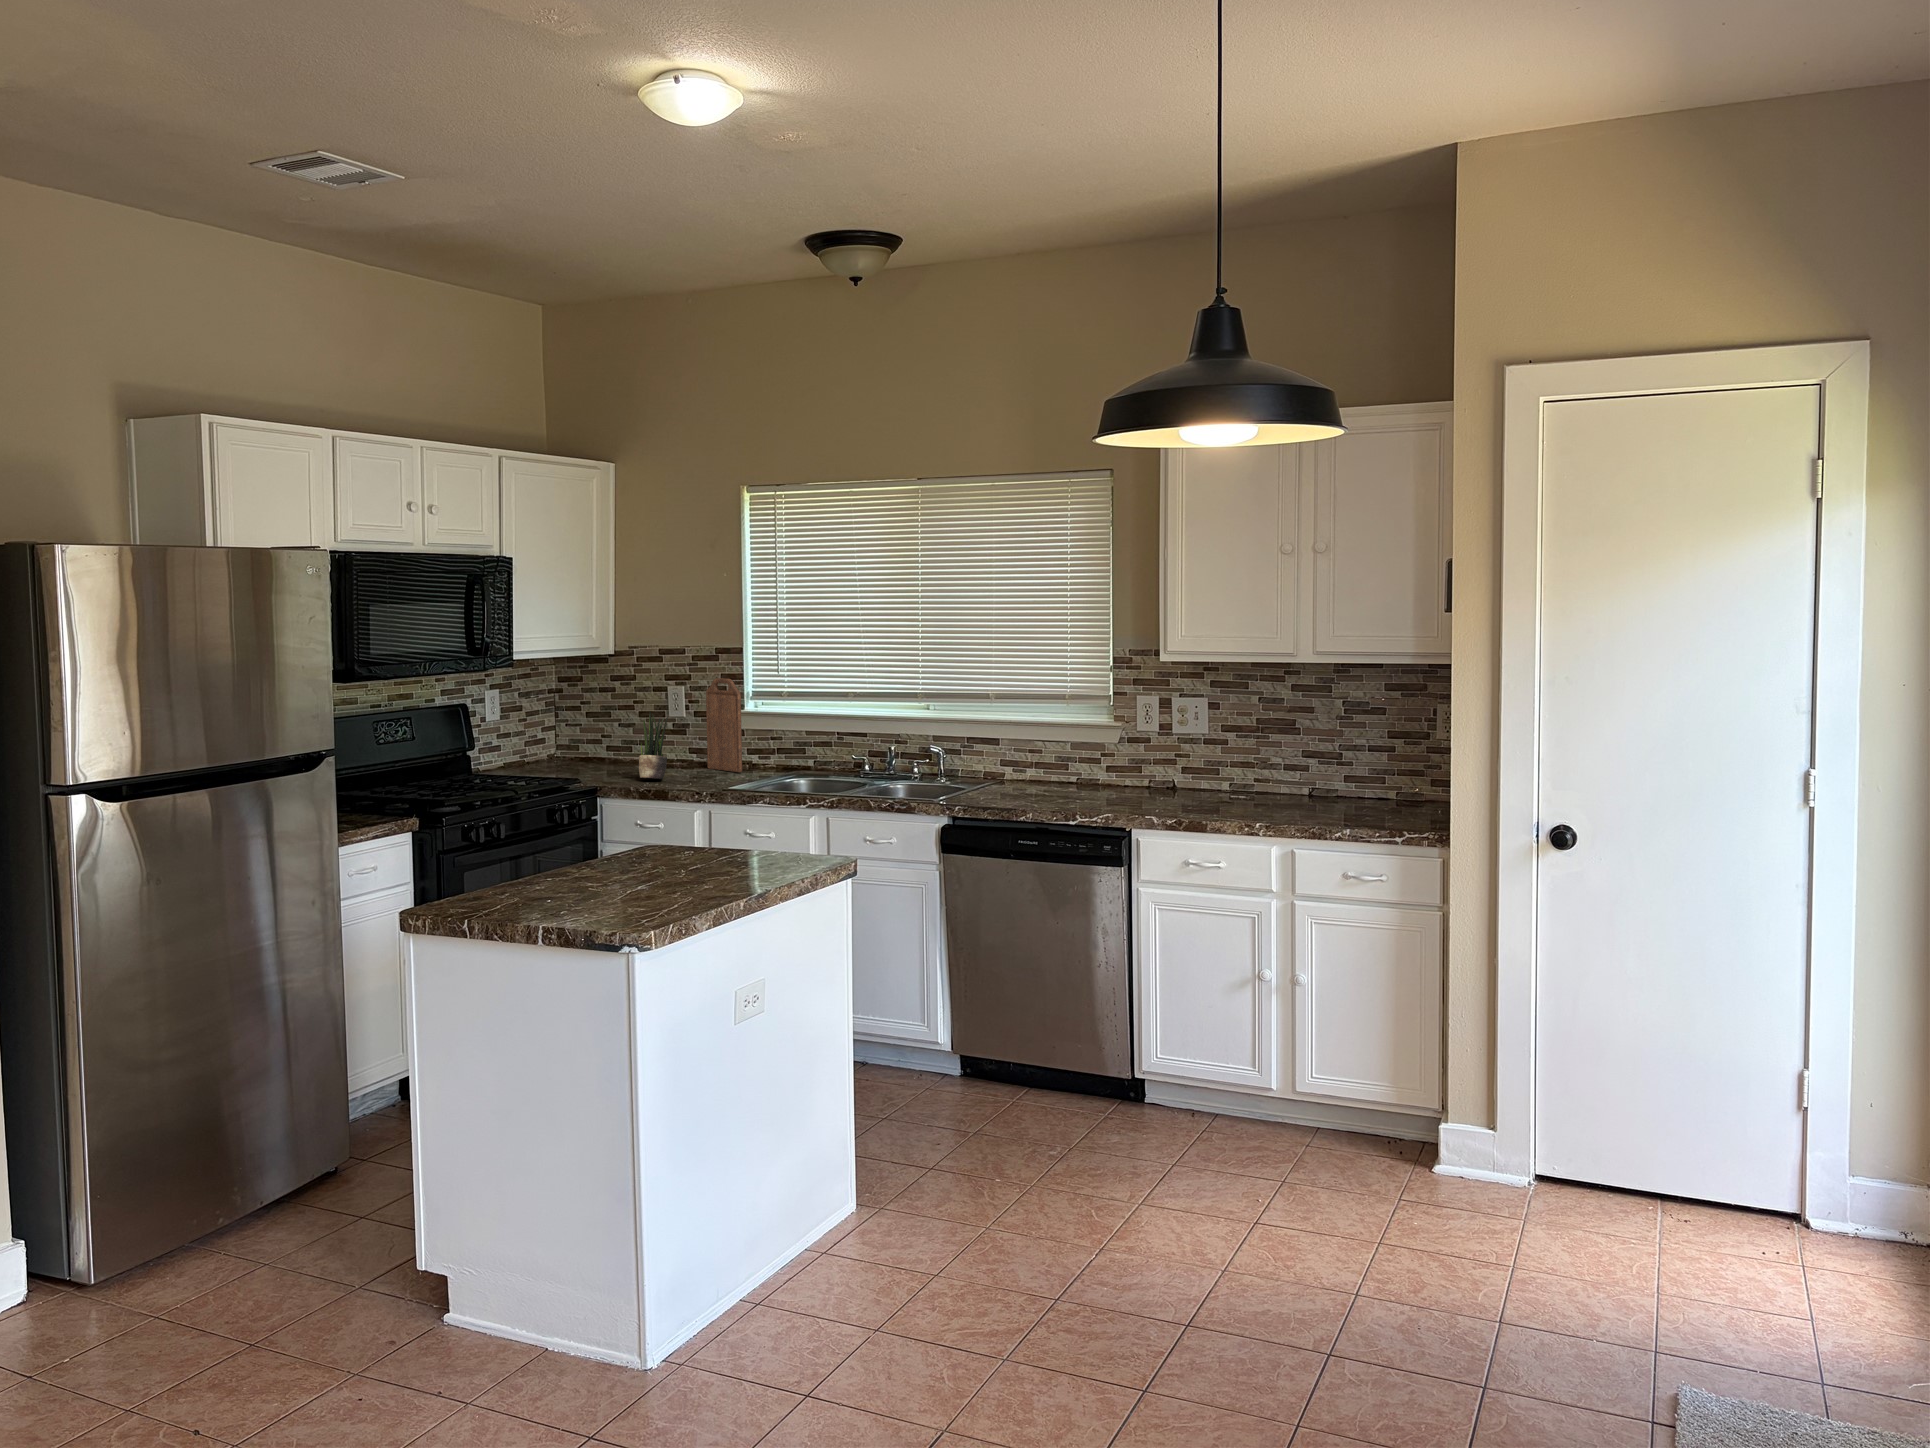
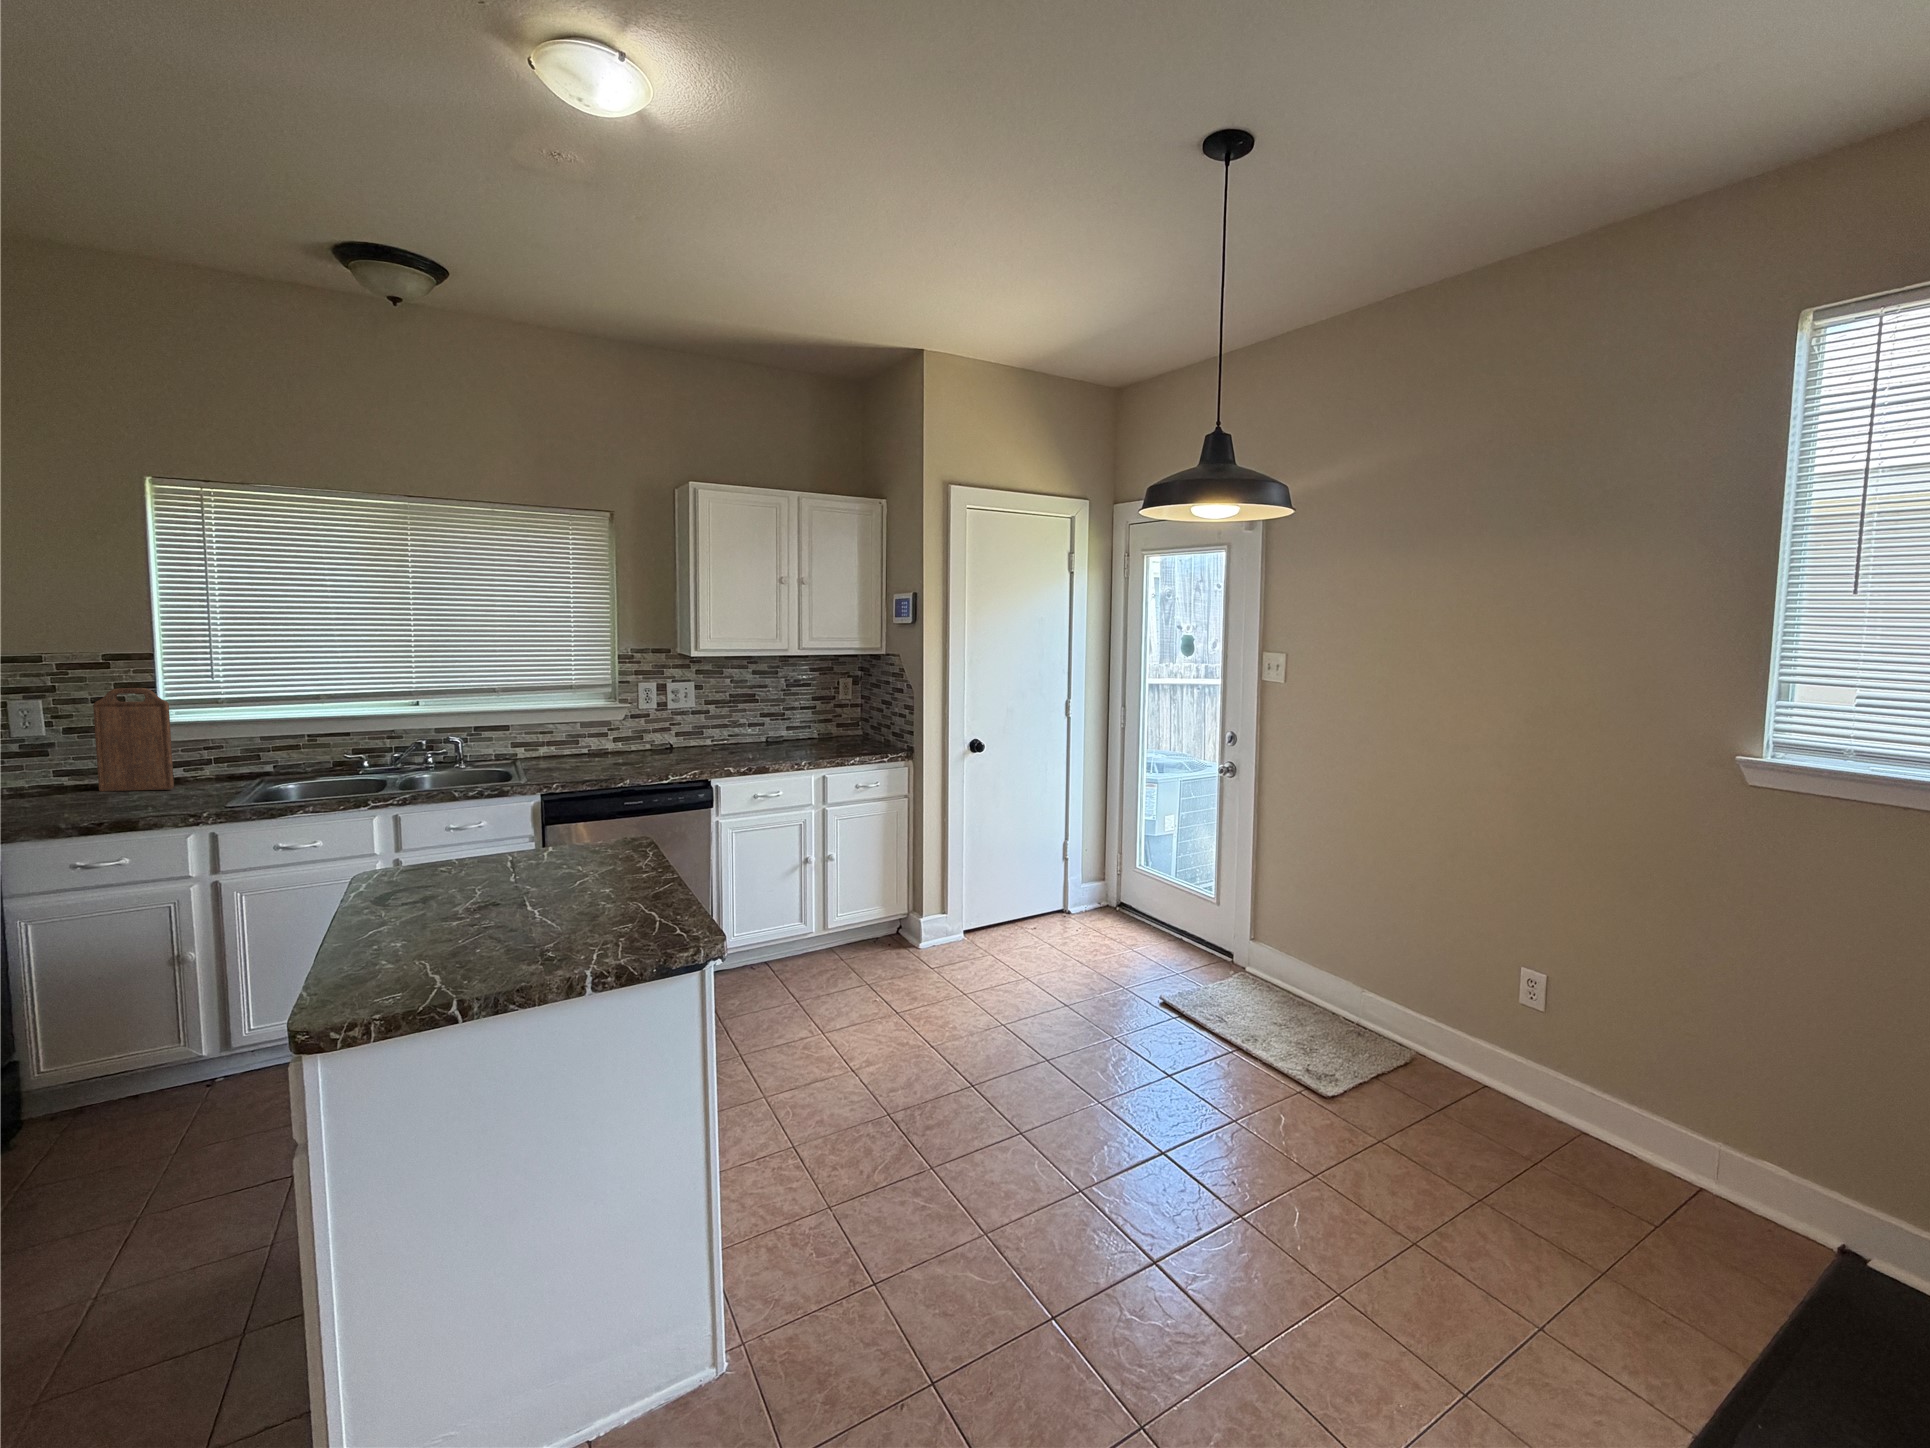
potted plant: present [639,712,668,779] -> none [46,731,95,813]

